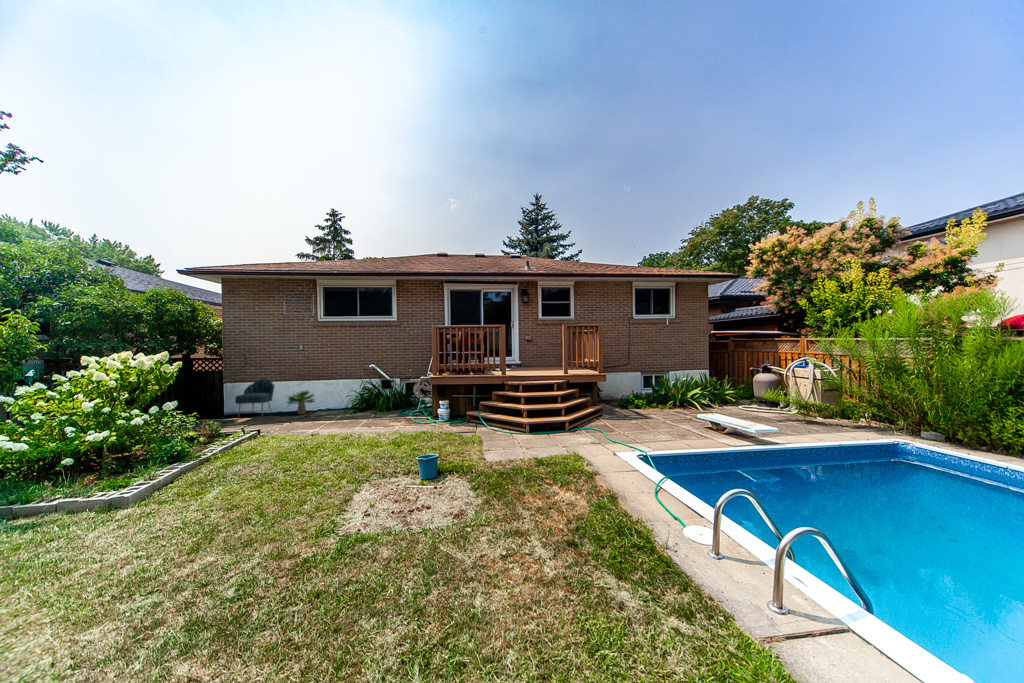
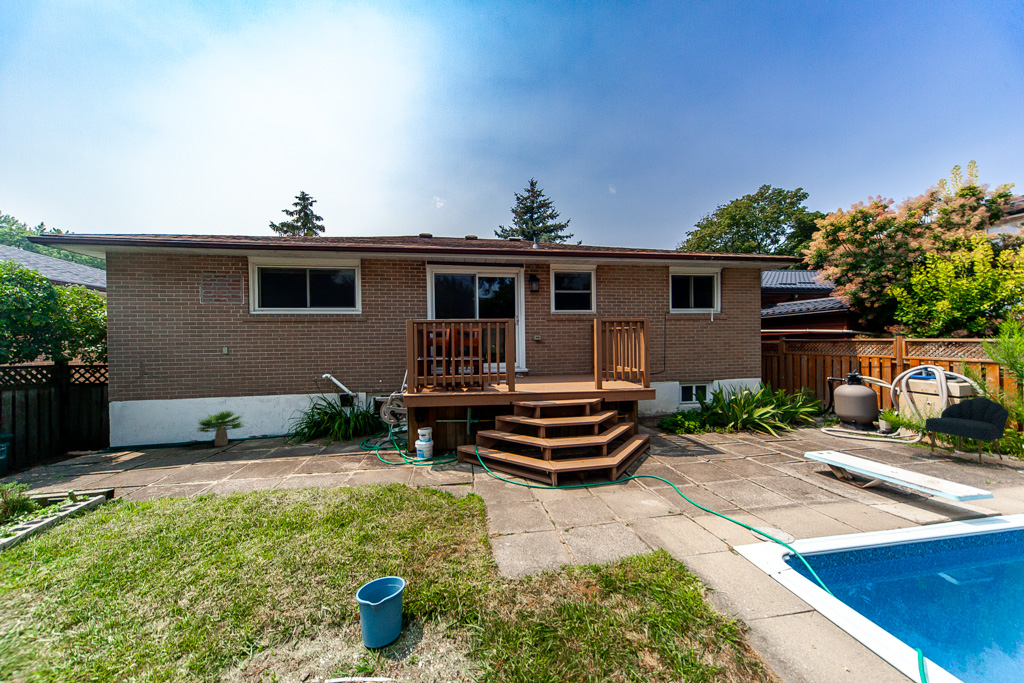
chair: present [235,379,274,416] -> present [926,398,1008,462]

